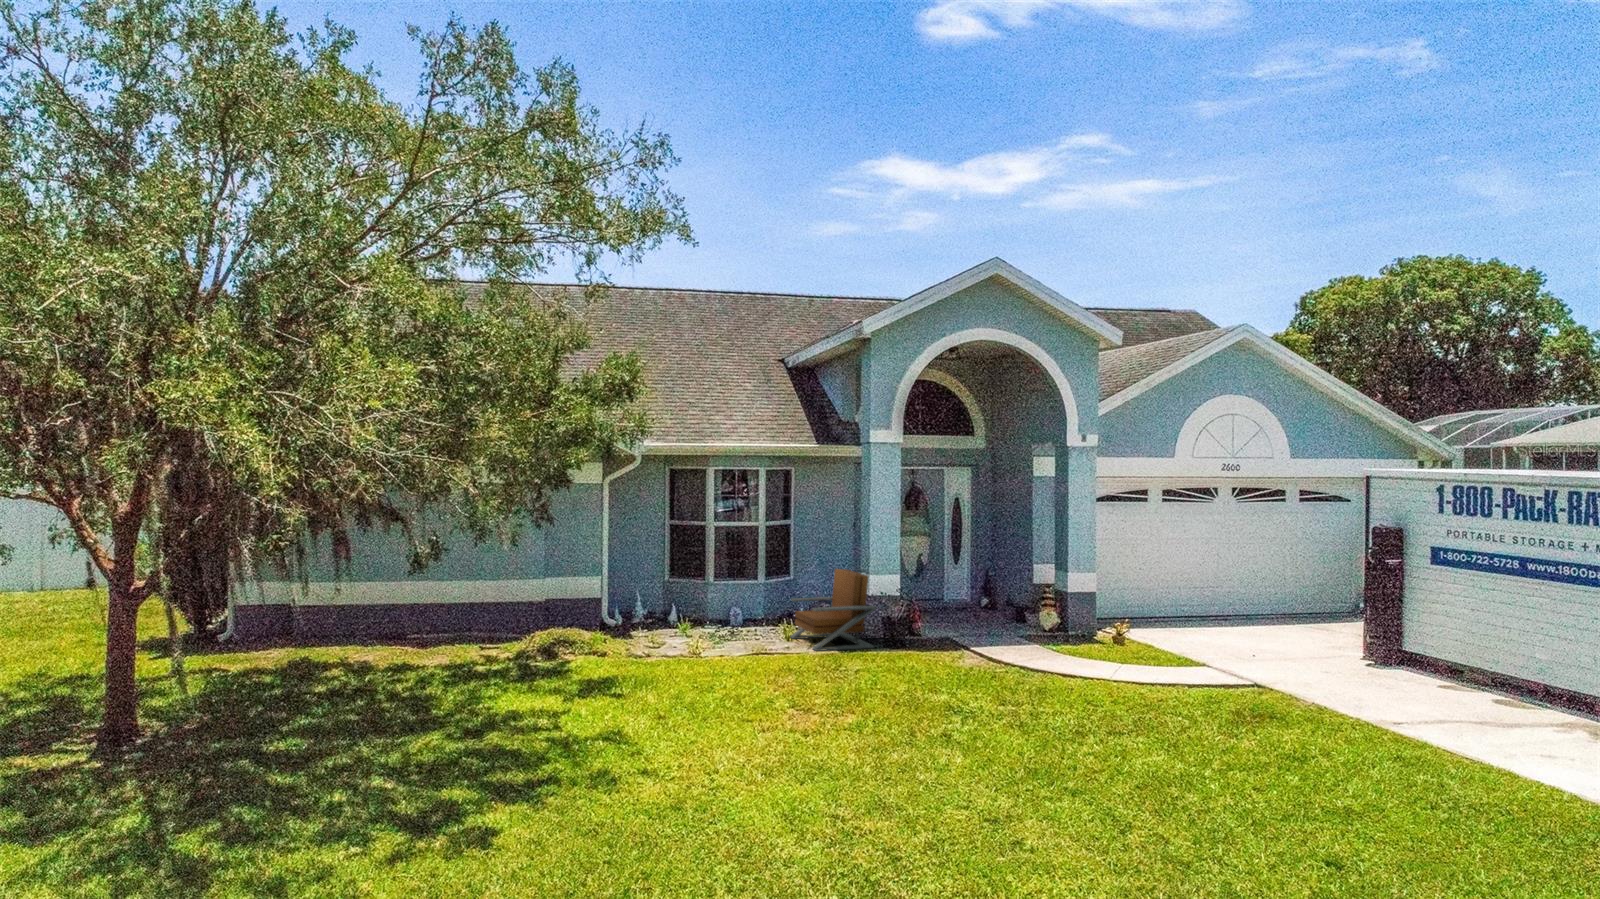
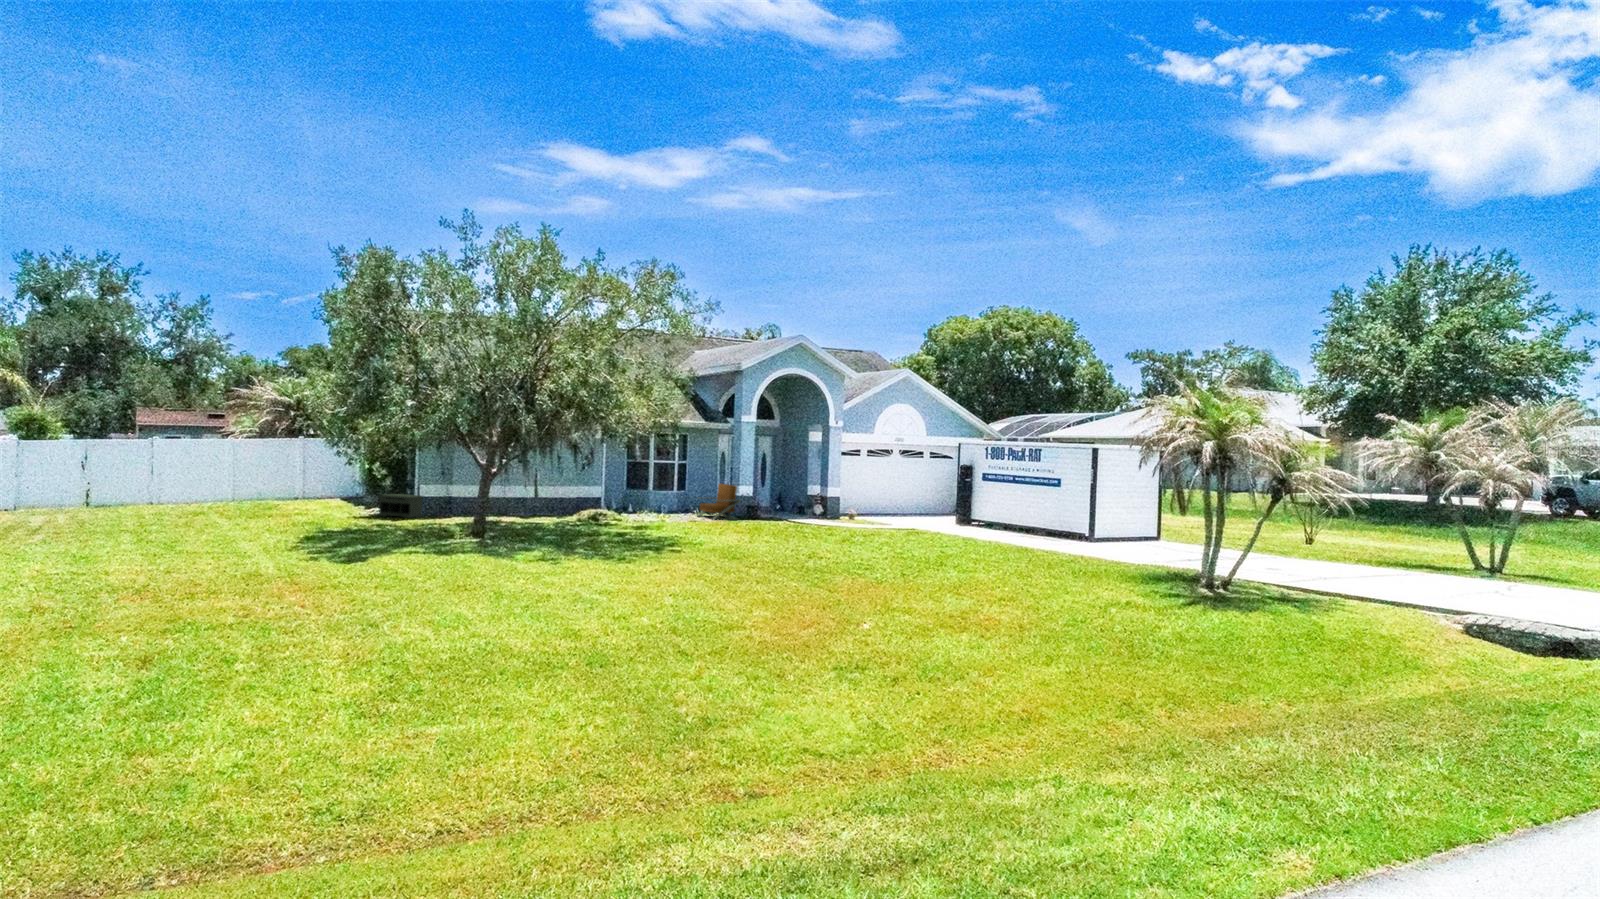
bench: none [181,594,255,645] -> present [379,494,422,518]

